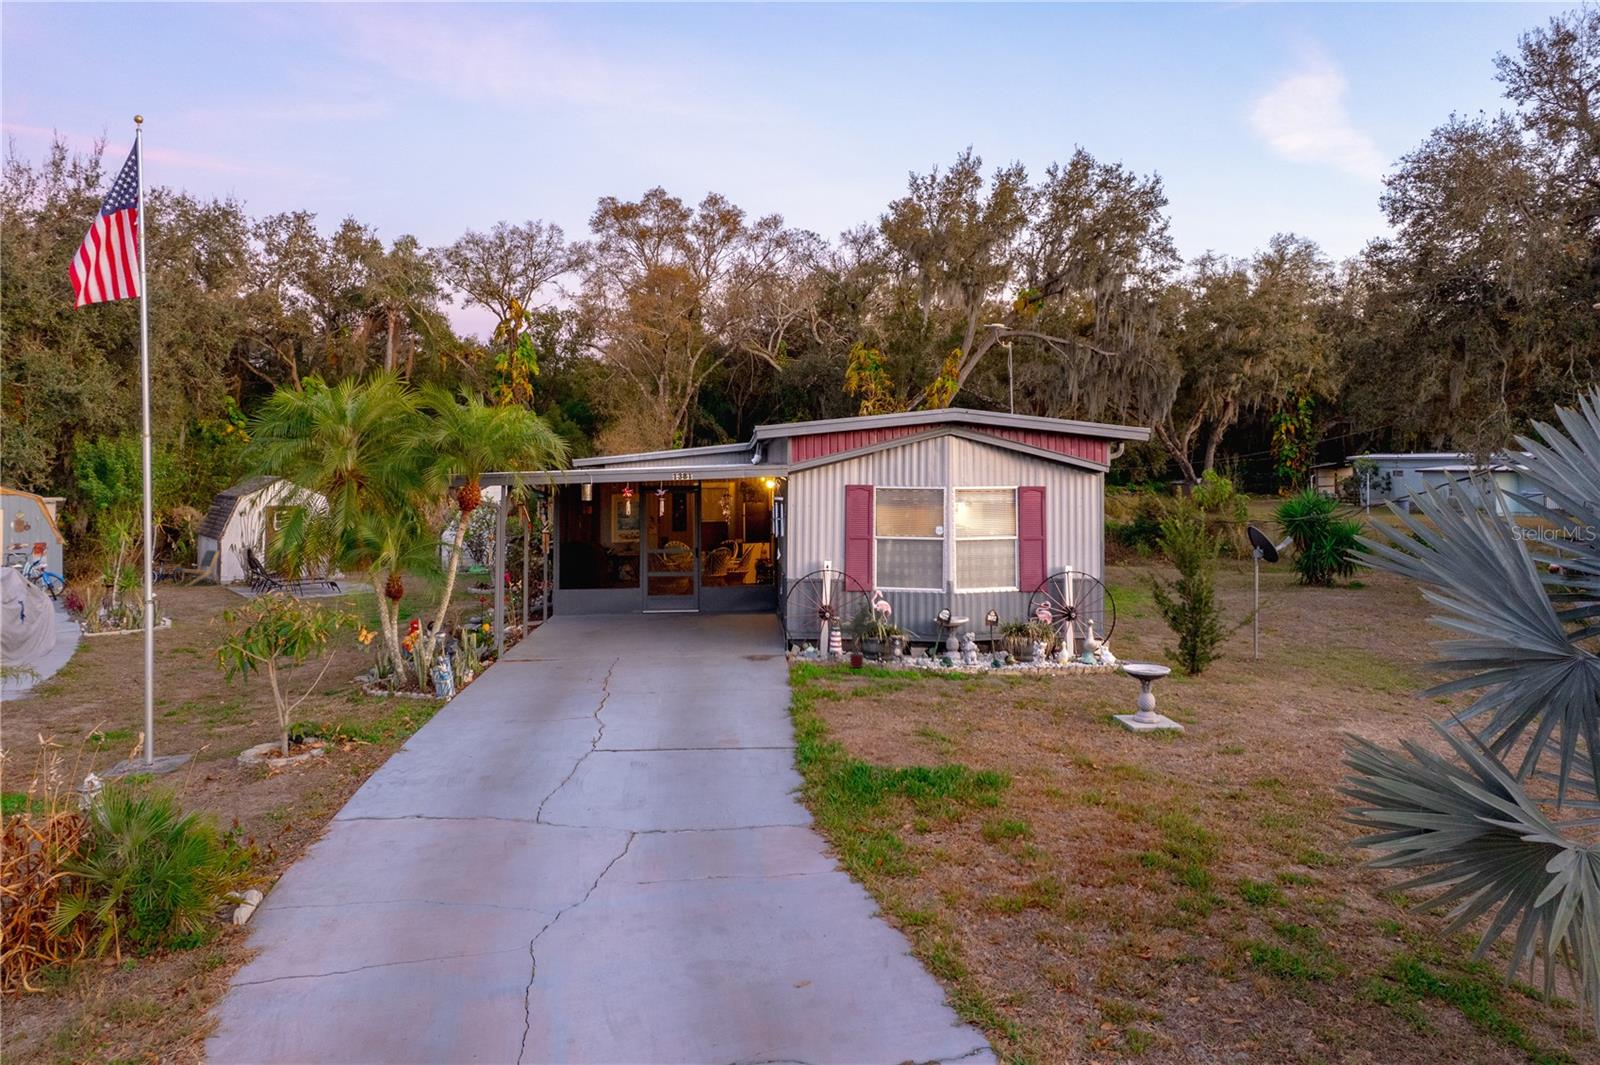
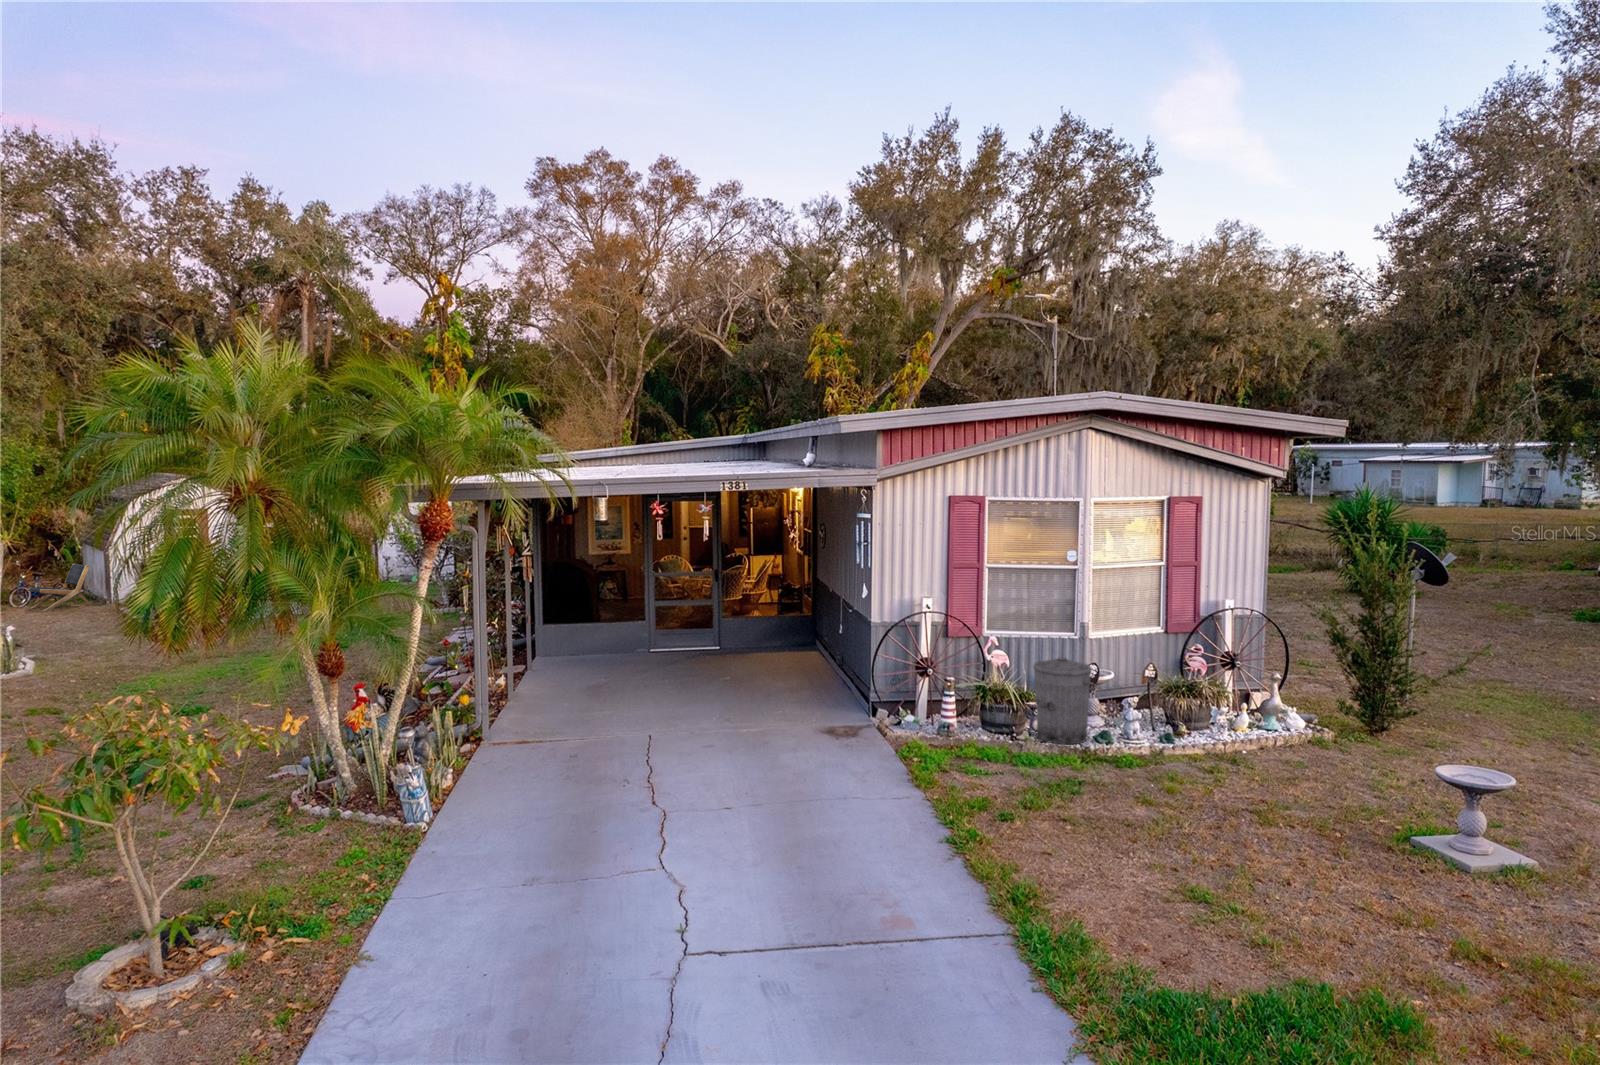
potted tree: present [831,600,883,668] -> none [933,651,1014,748]
trash can: none [906,605,949,668] -> present [1033,658,1092,744]

